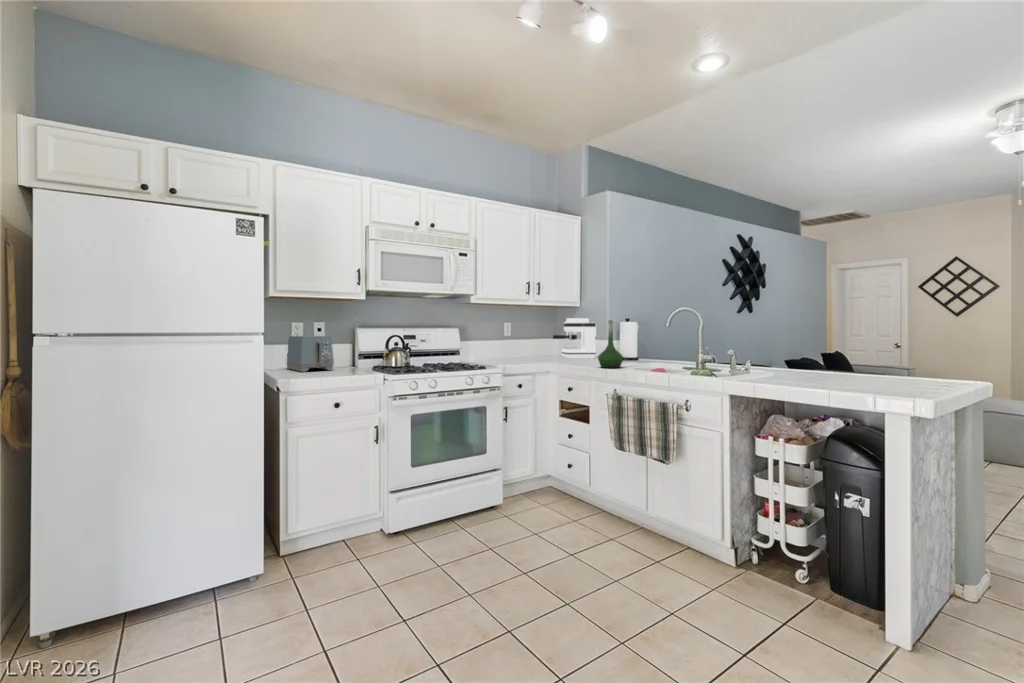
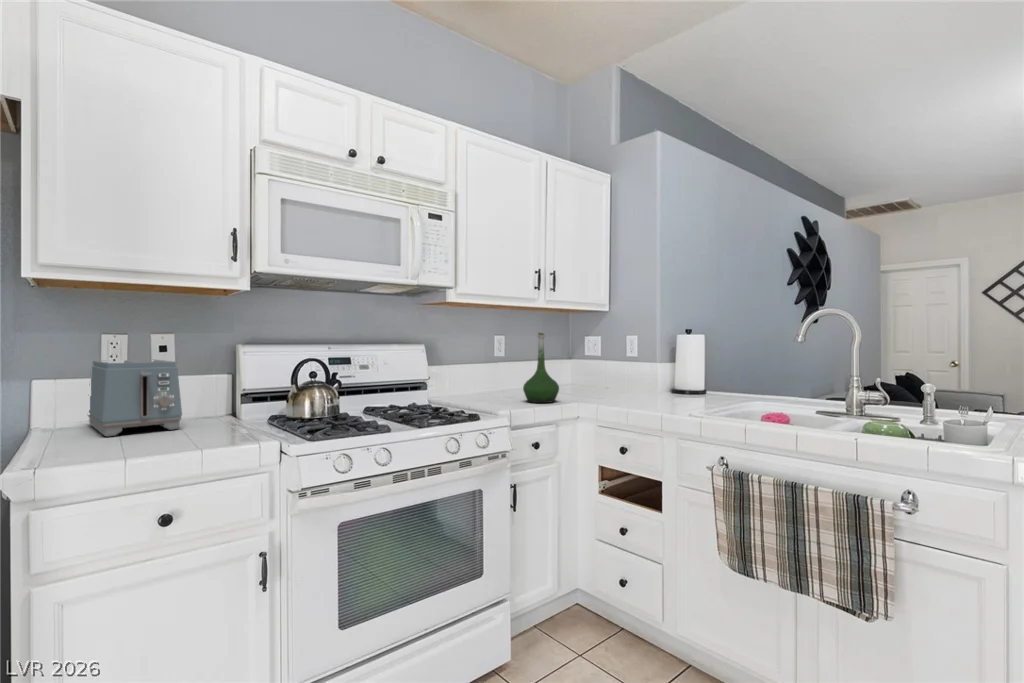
coffee maker: present [553,318,596,359] -> none [567,329,636,391]
vase: present [598,320,623,368] -> present [523,333,559,403]

